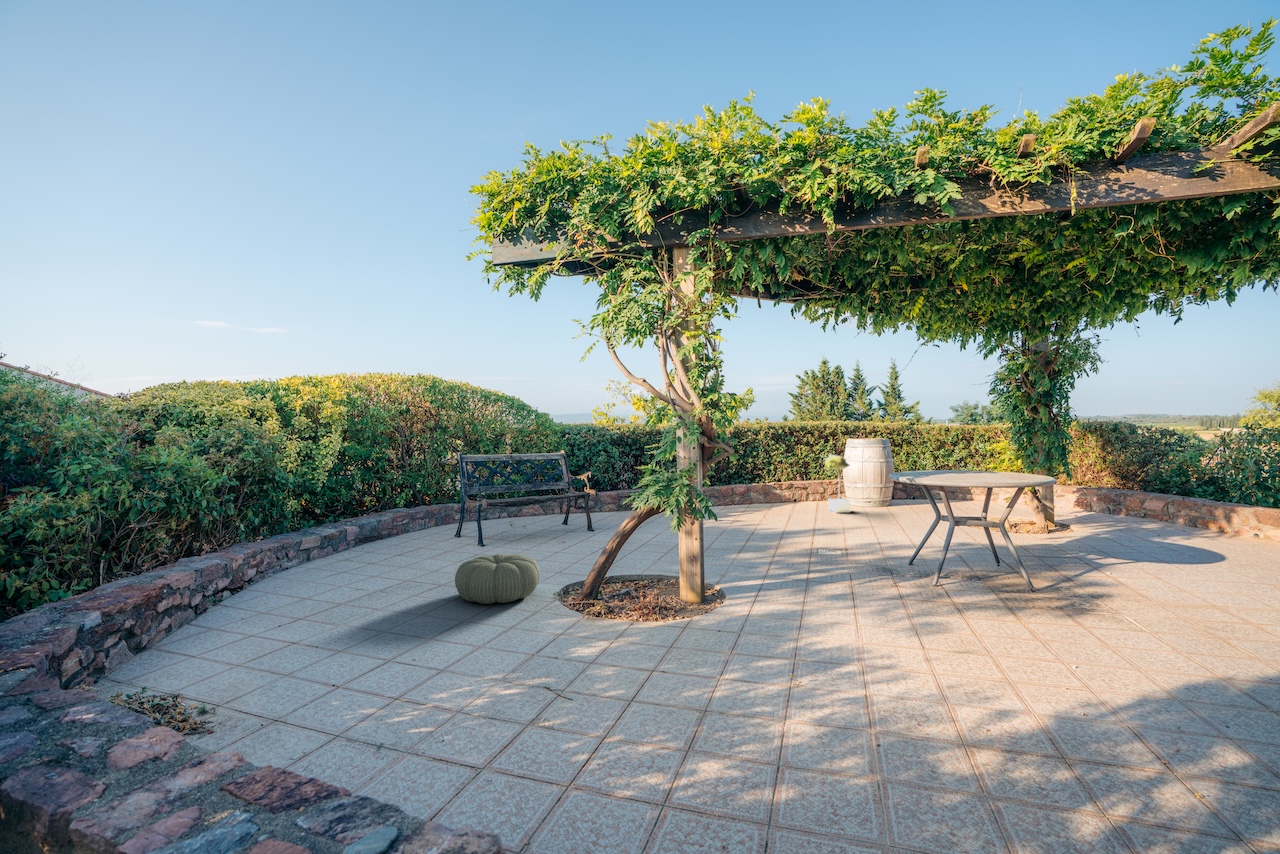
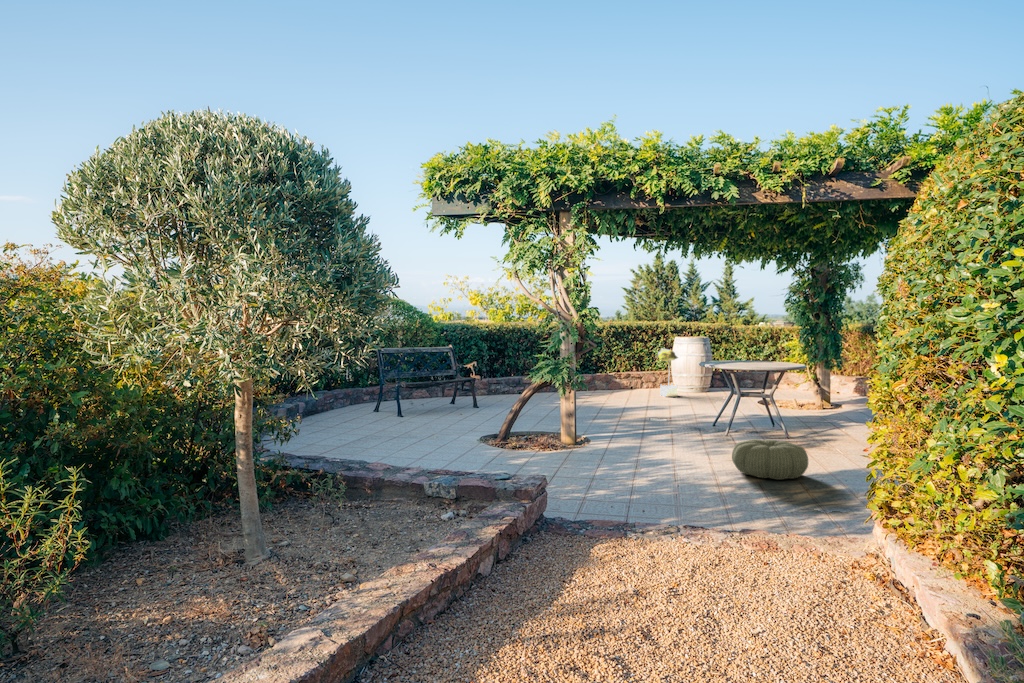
pouf: present [455,554,540,604] -> present [732,439,808,480]

